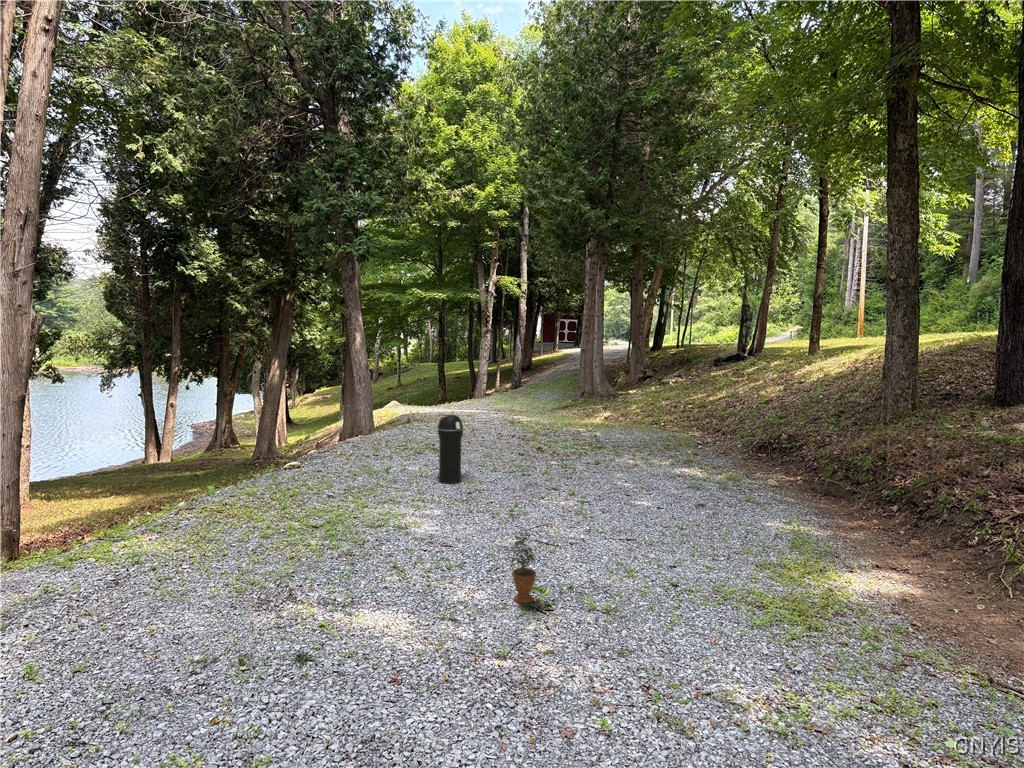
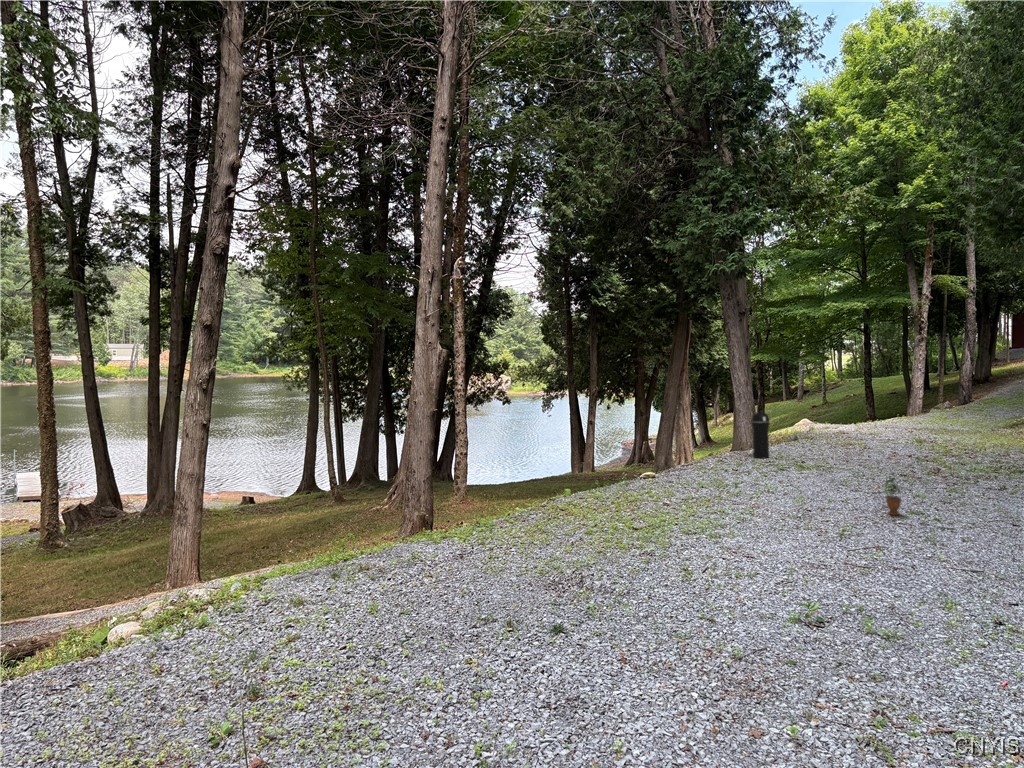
trash can: present [438,415,463,484] -> present [752,412,769,458]

